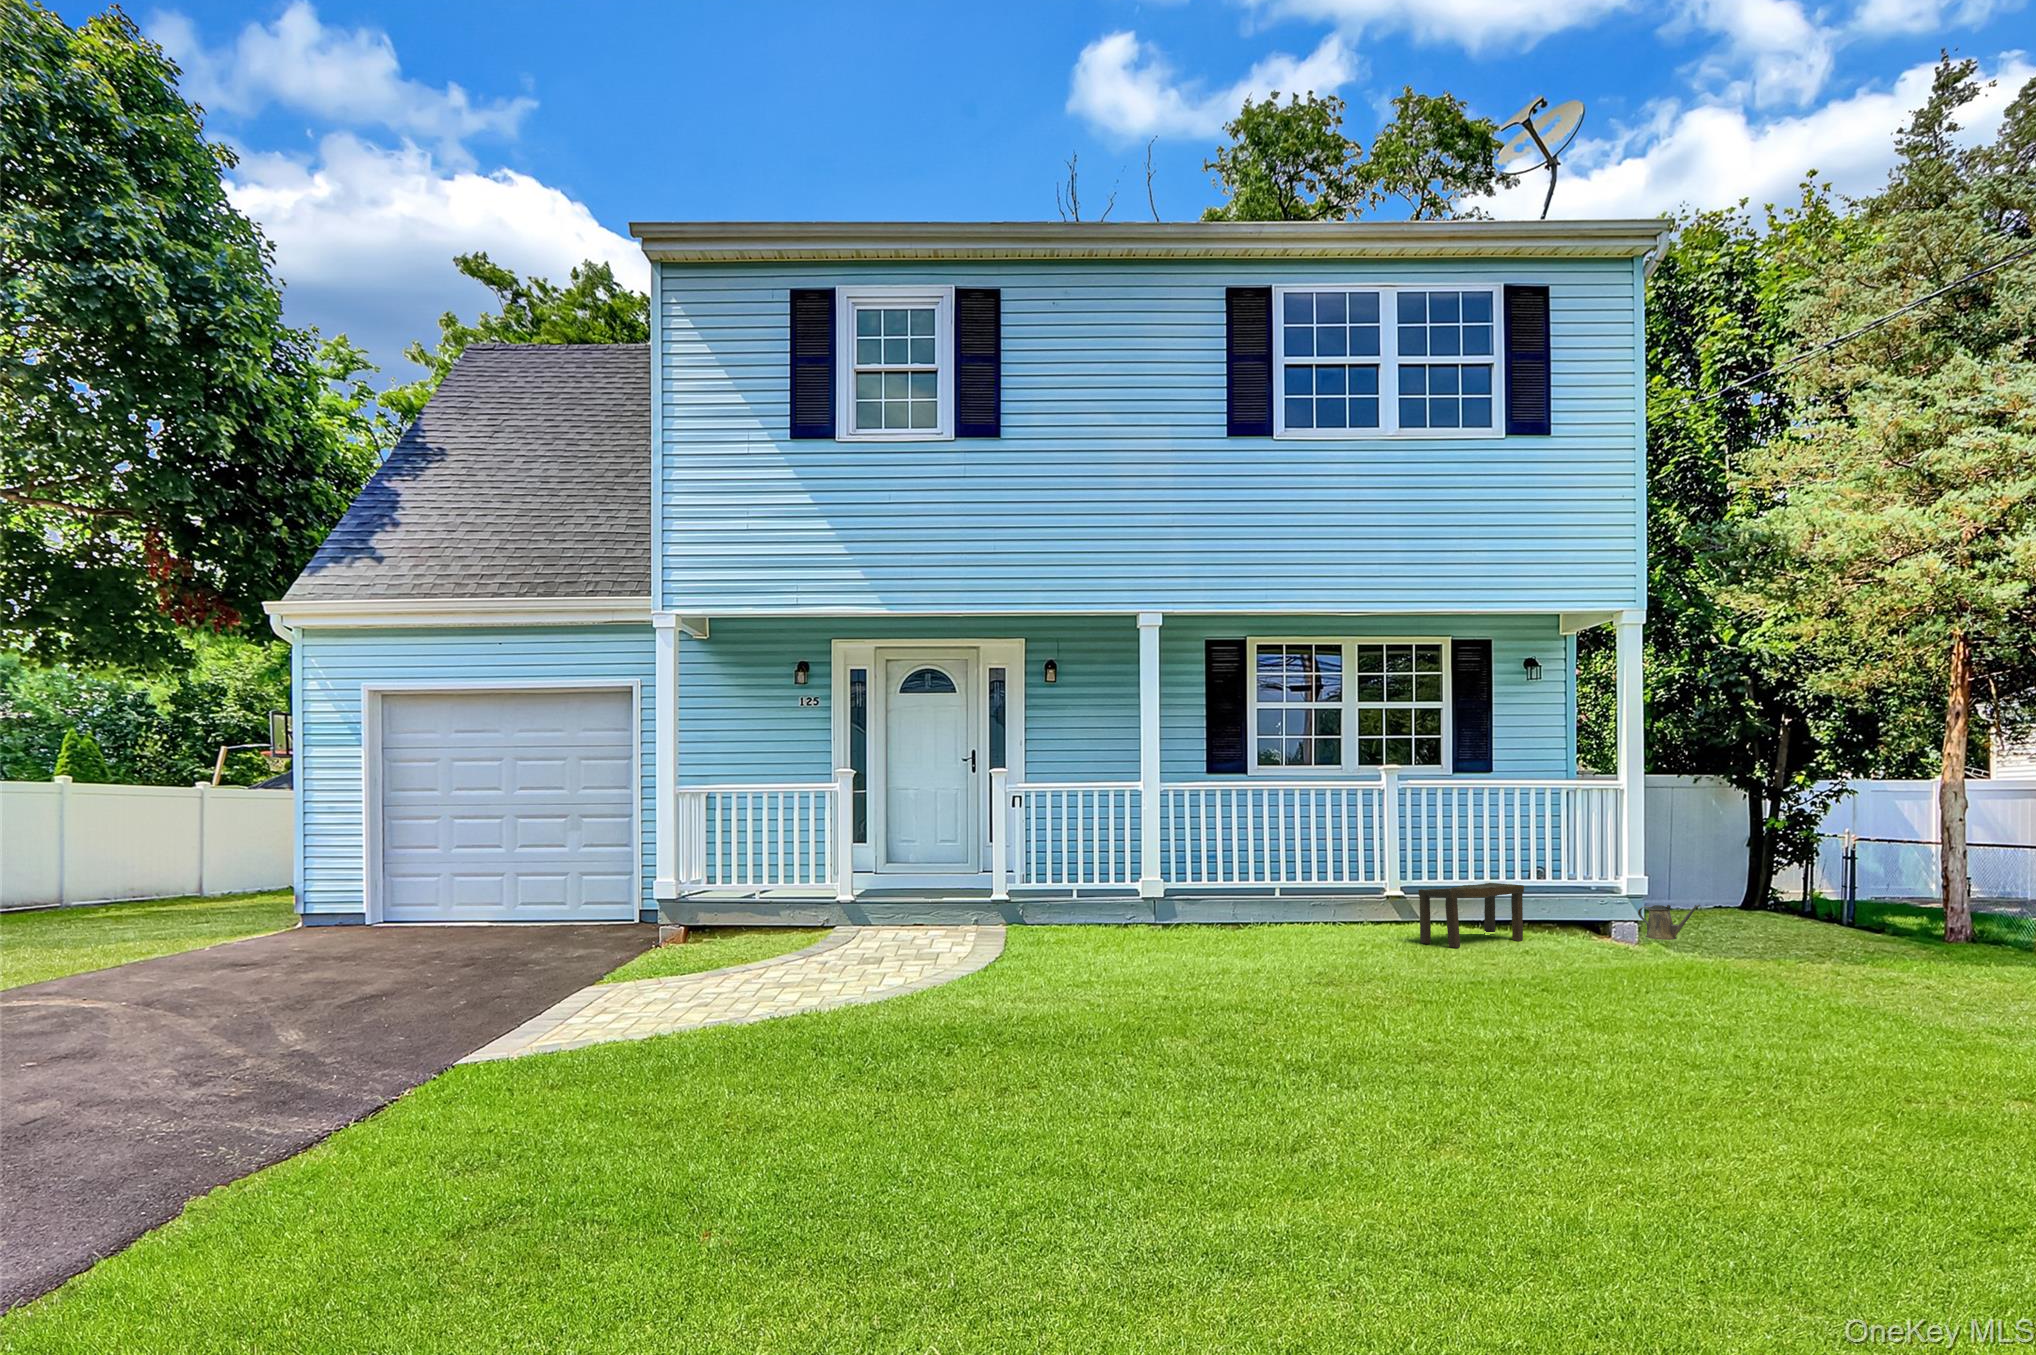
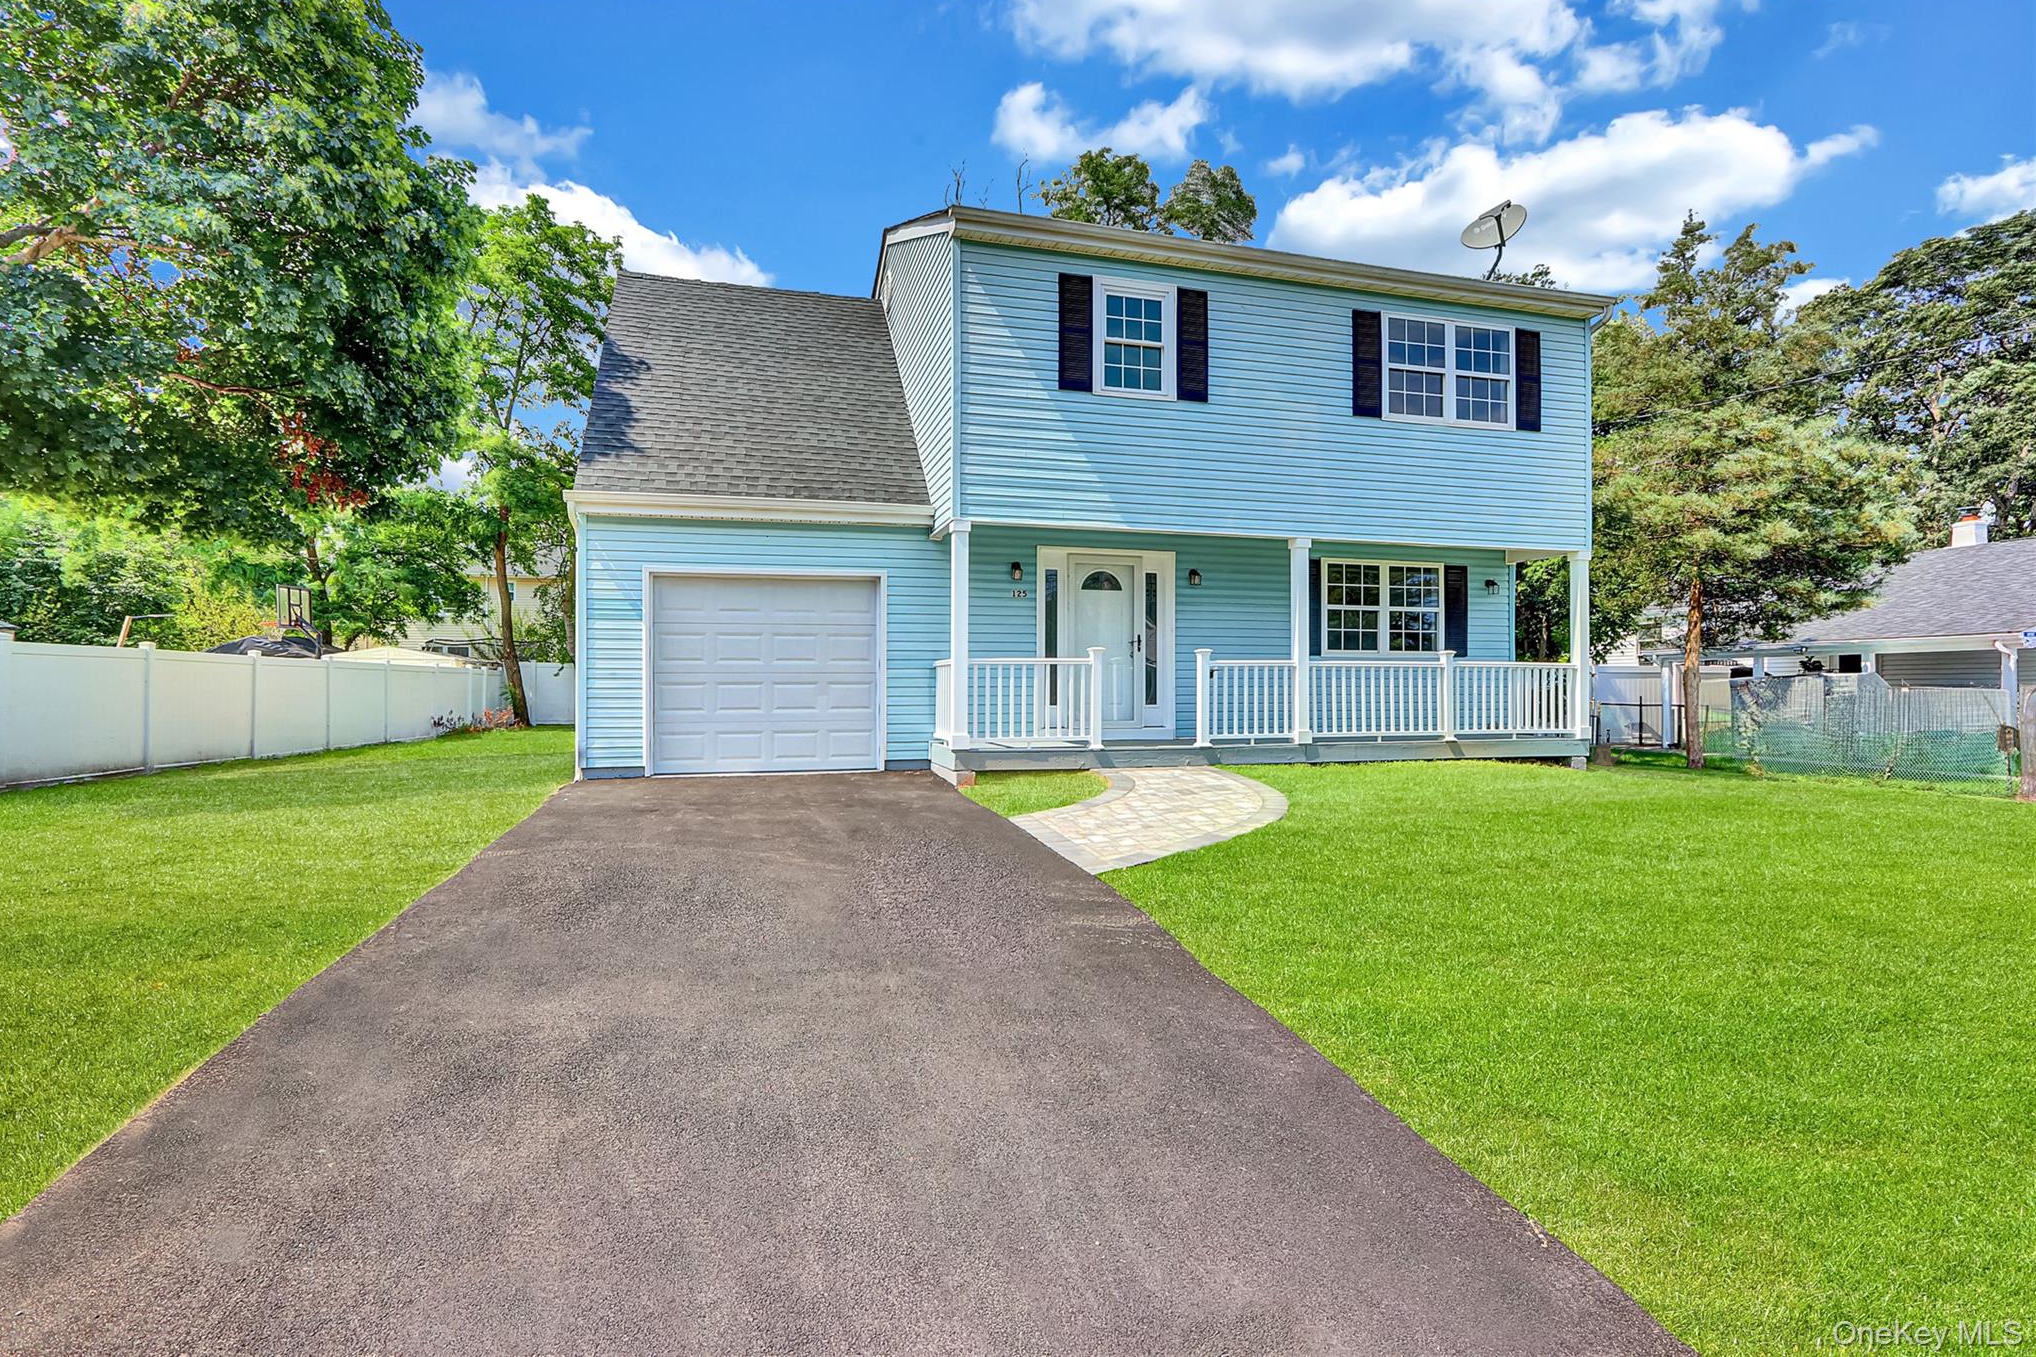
bench: present [1418,883,1524,948] -> none [1484,731,1539,774]

